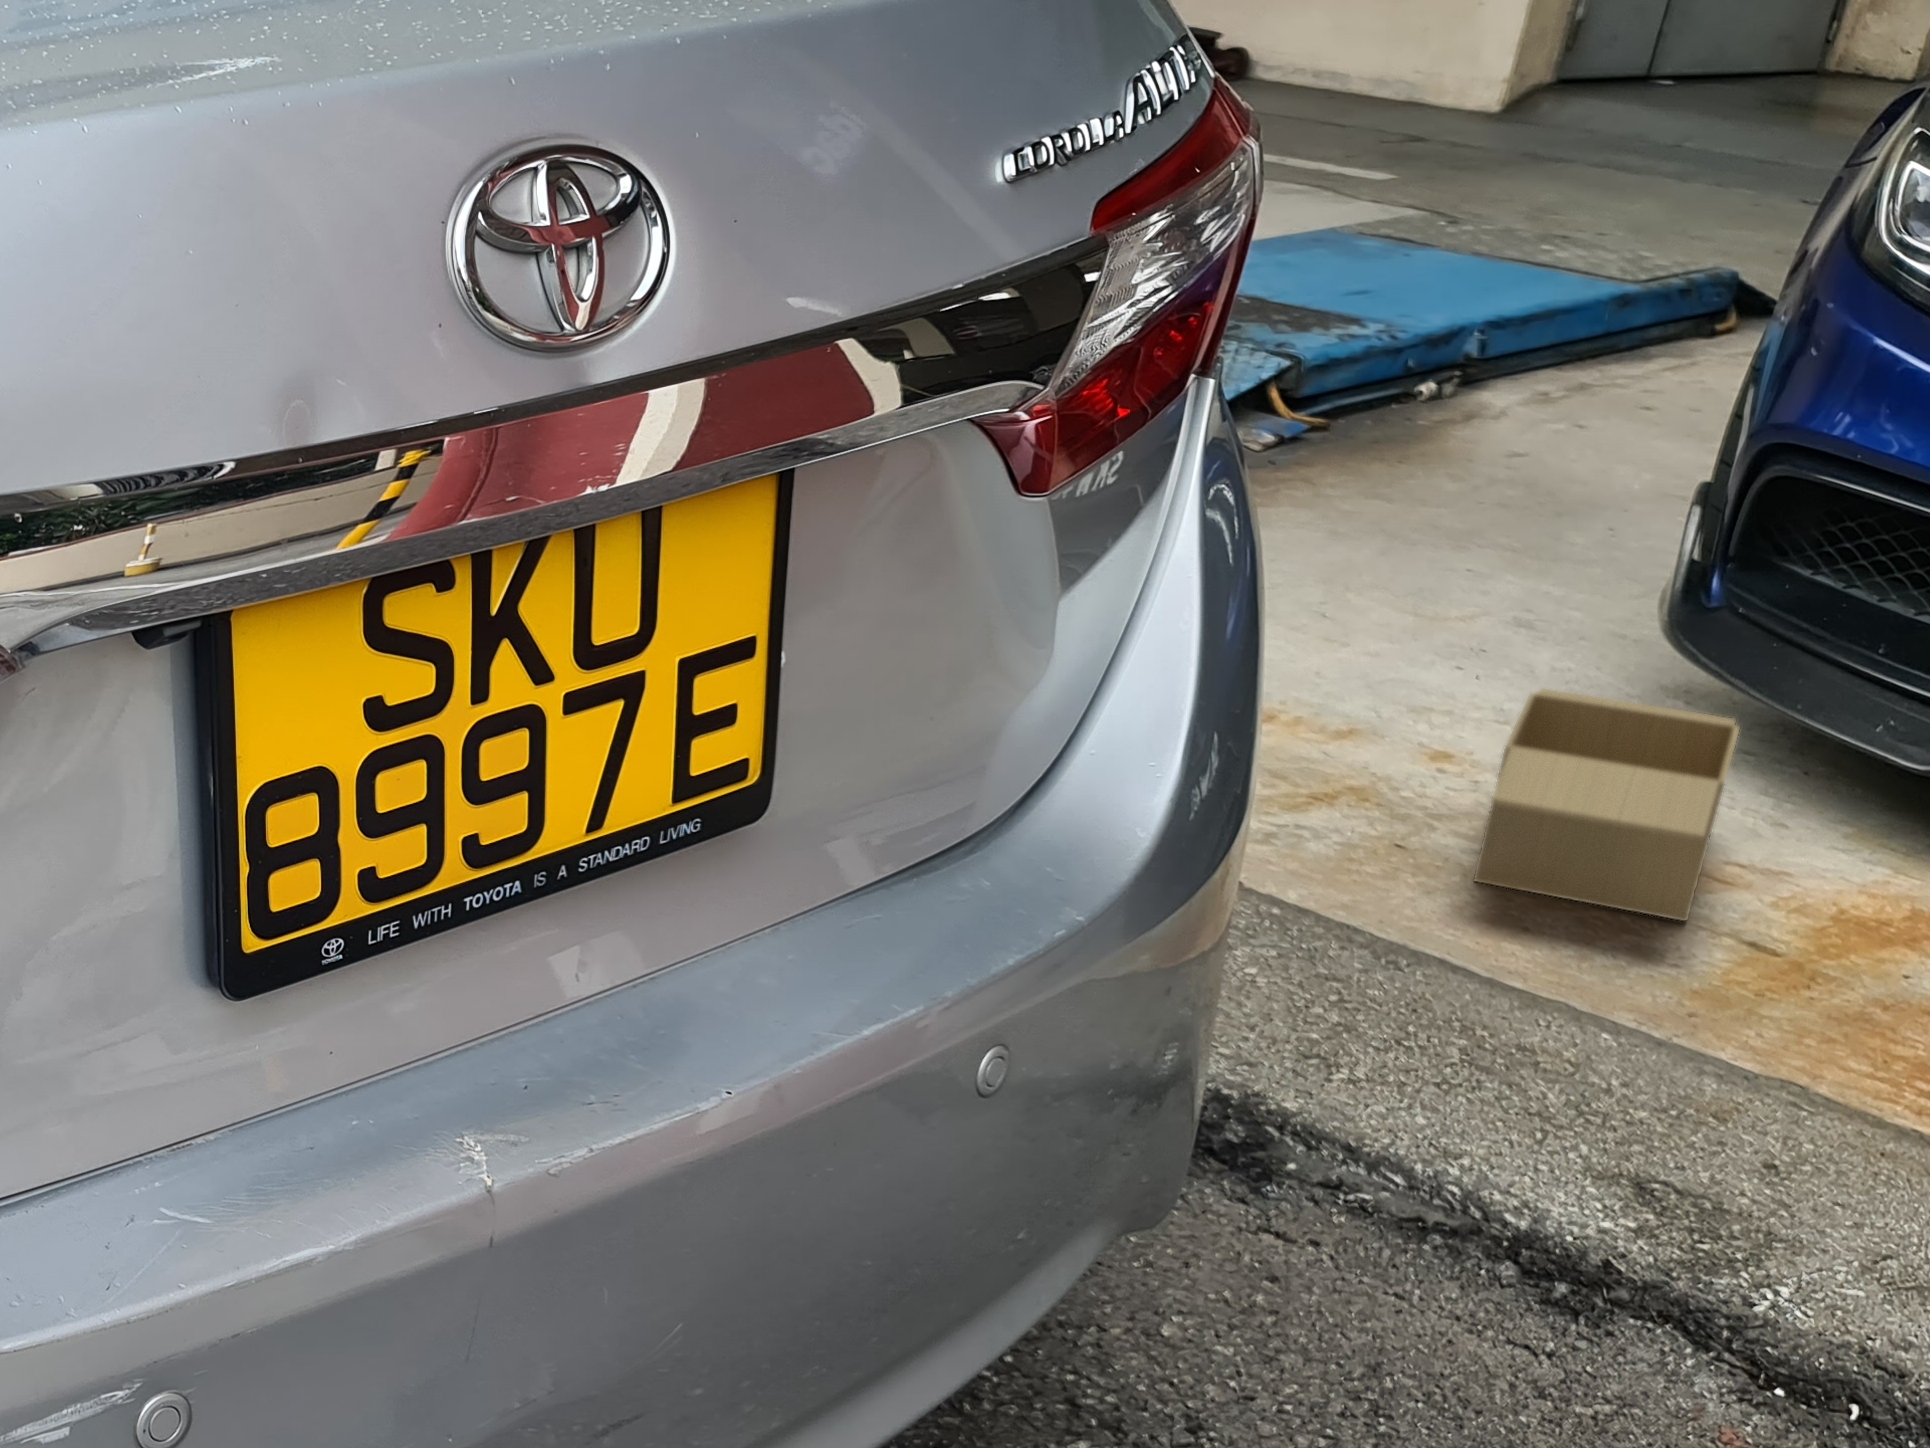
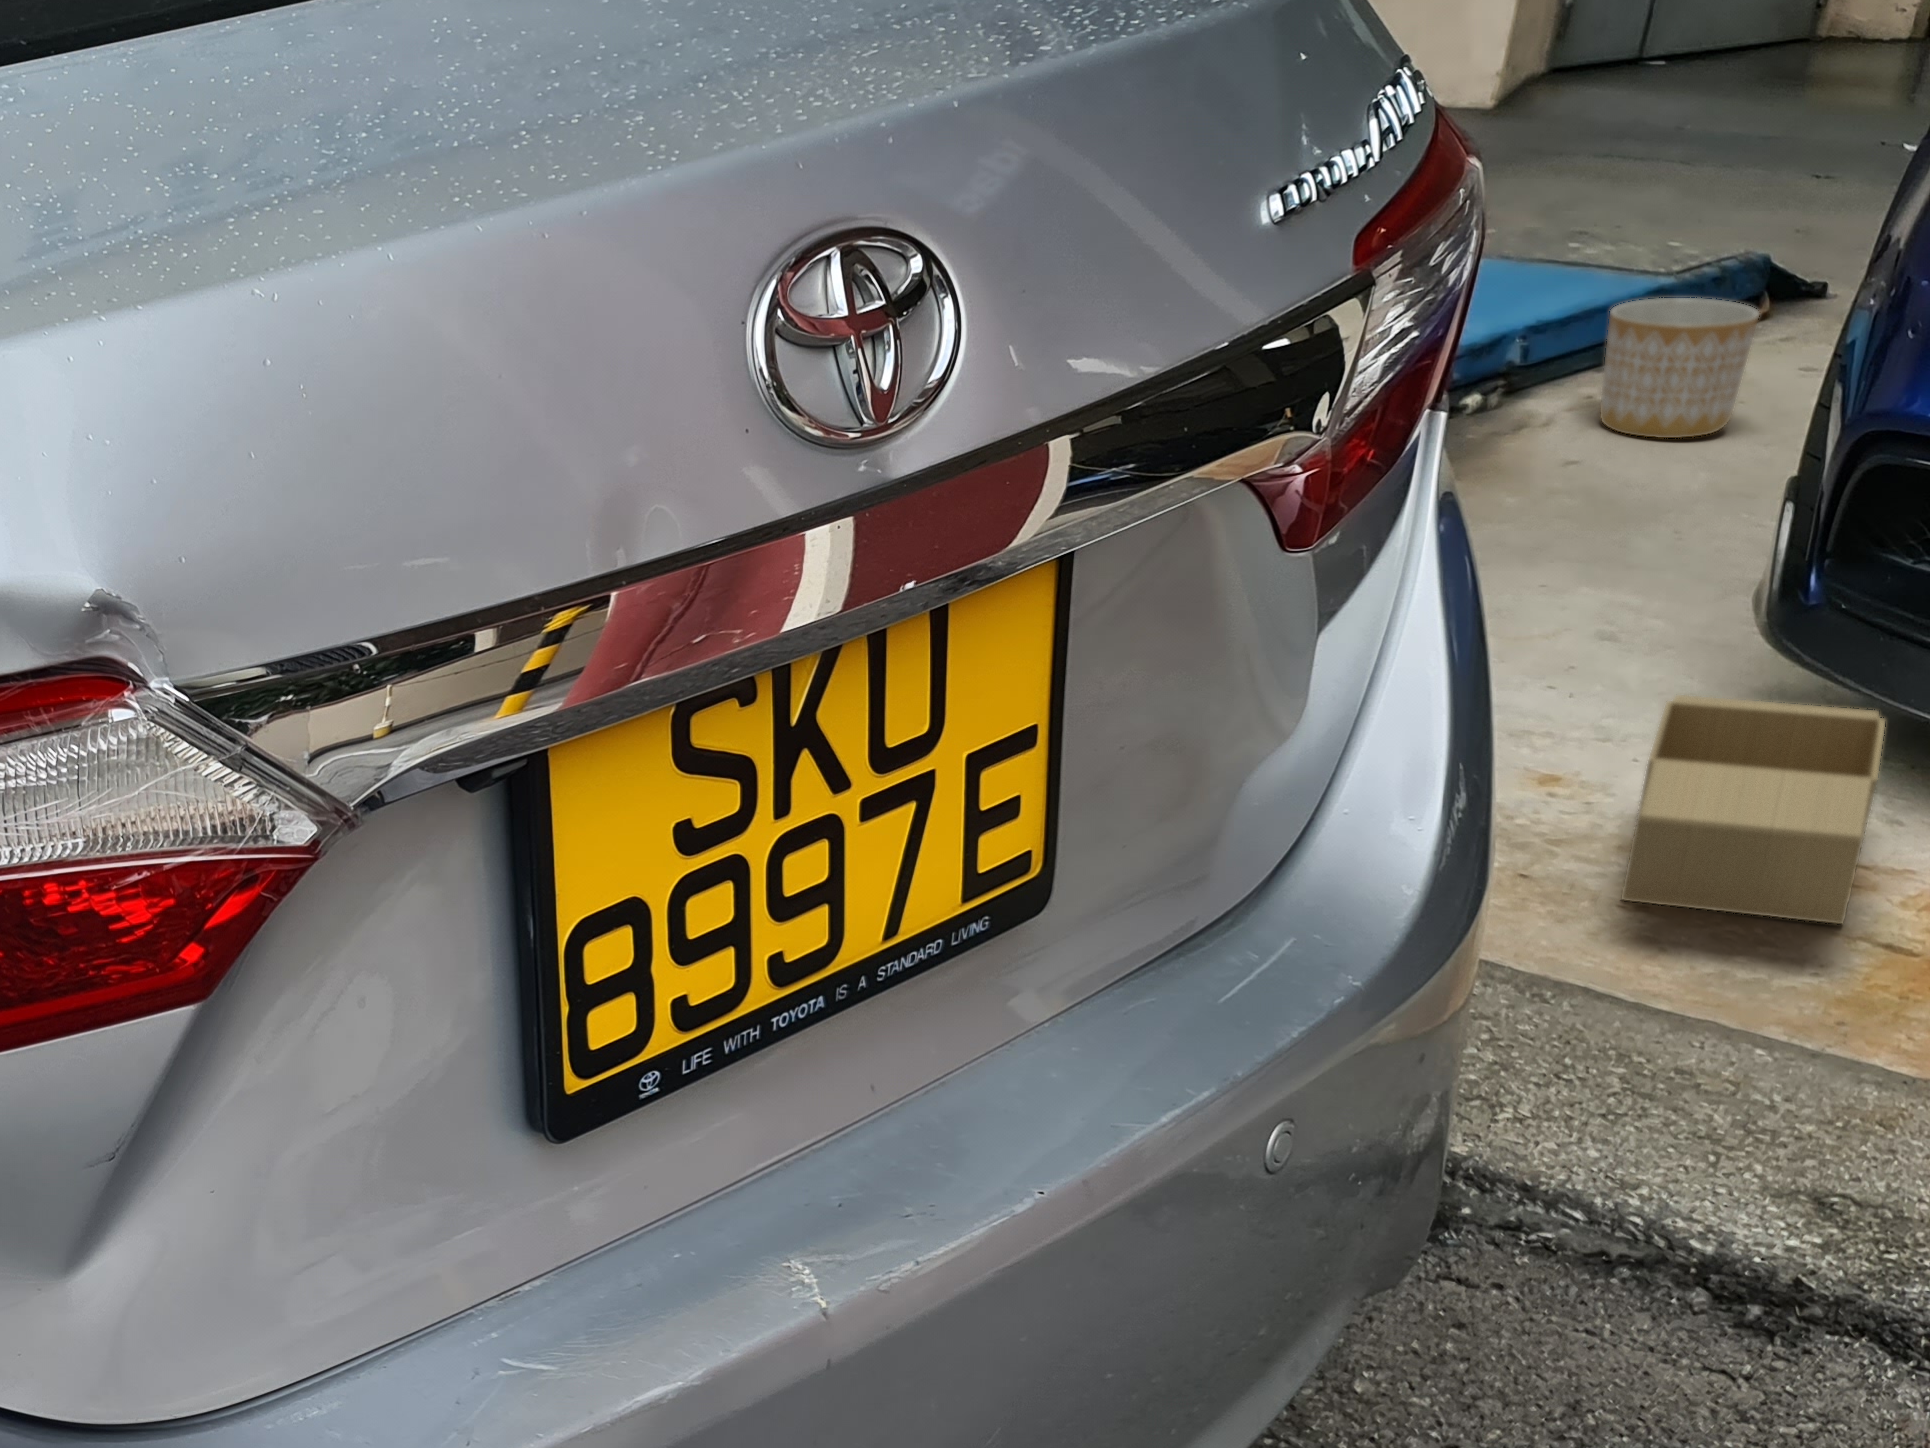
planter: none [1508,319,1664,453] -> present [1600,298,1759,438]

